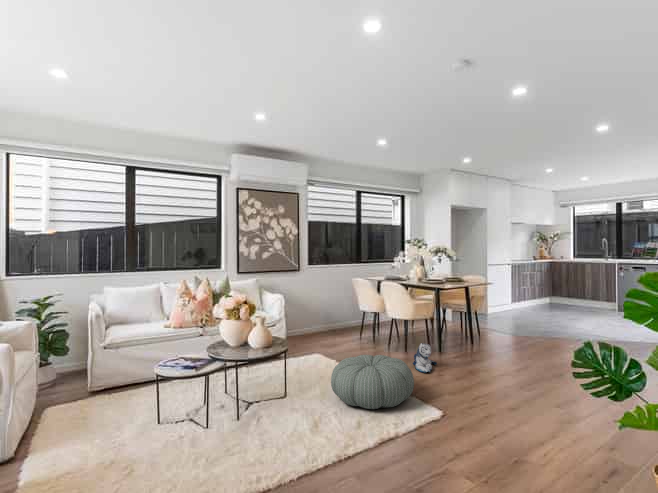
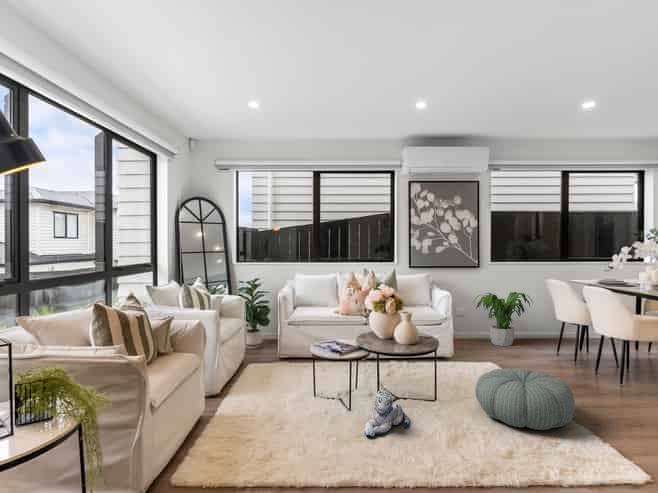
potted plant: none [298,290,348,339] -> present [476,292,533,346]
plush toy: present [413,343,437,373] -> present [365,391,409,437]

